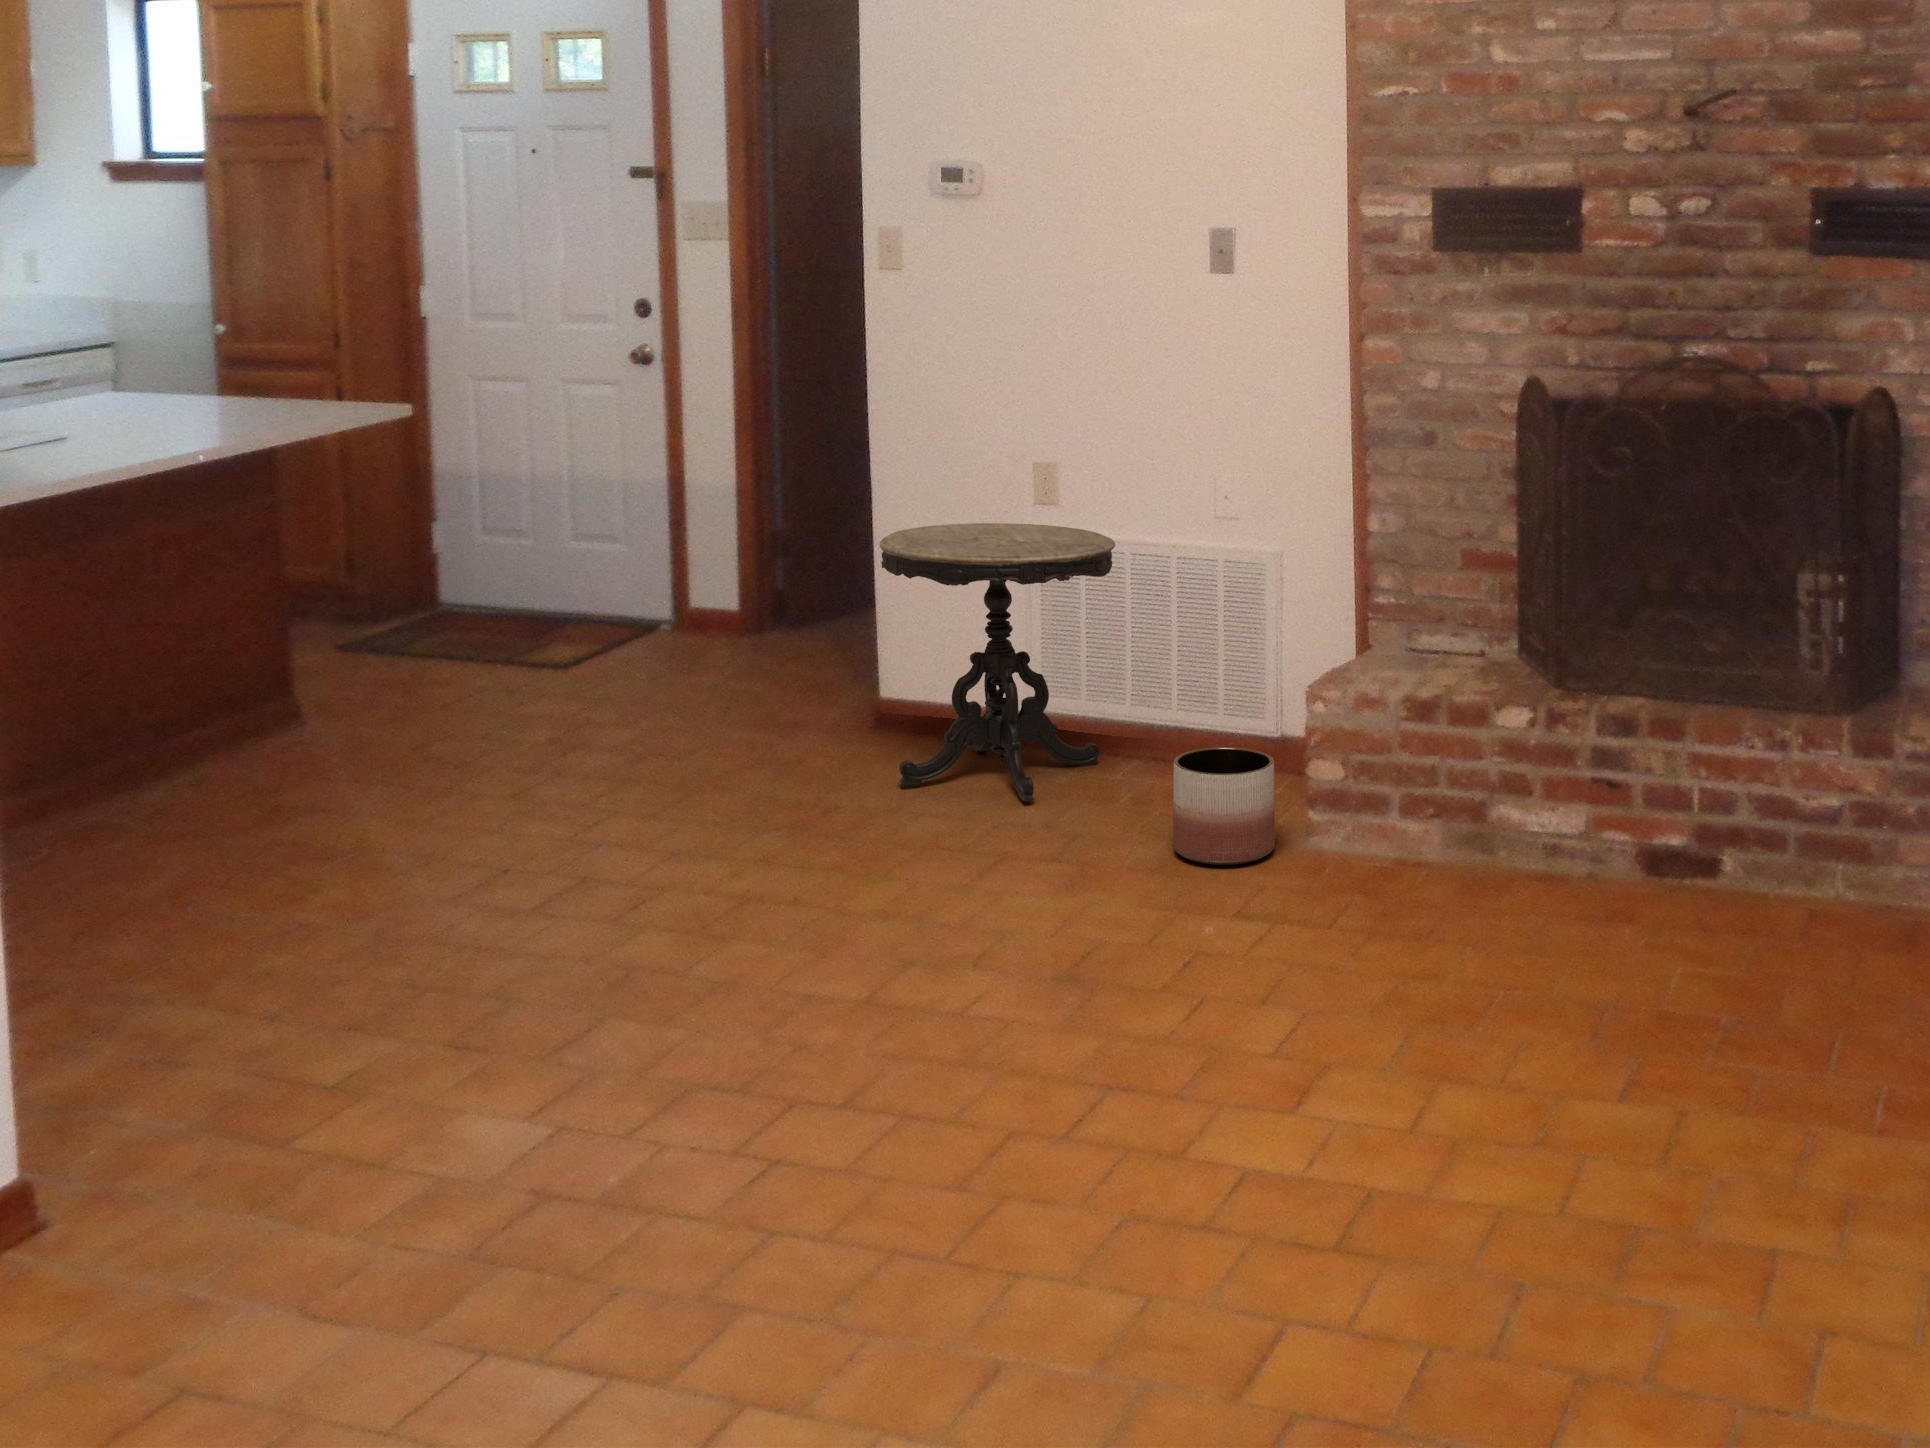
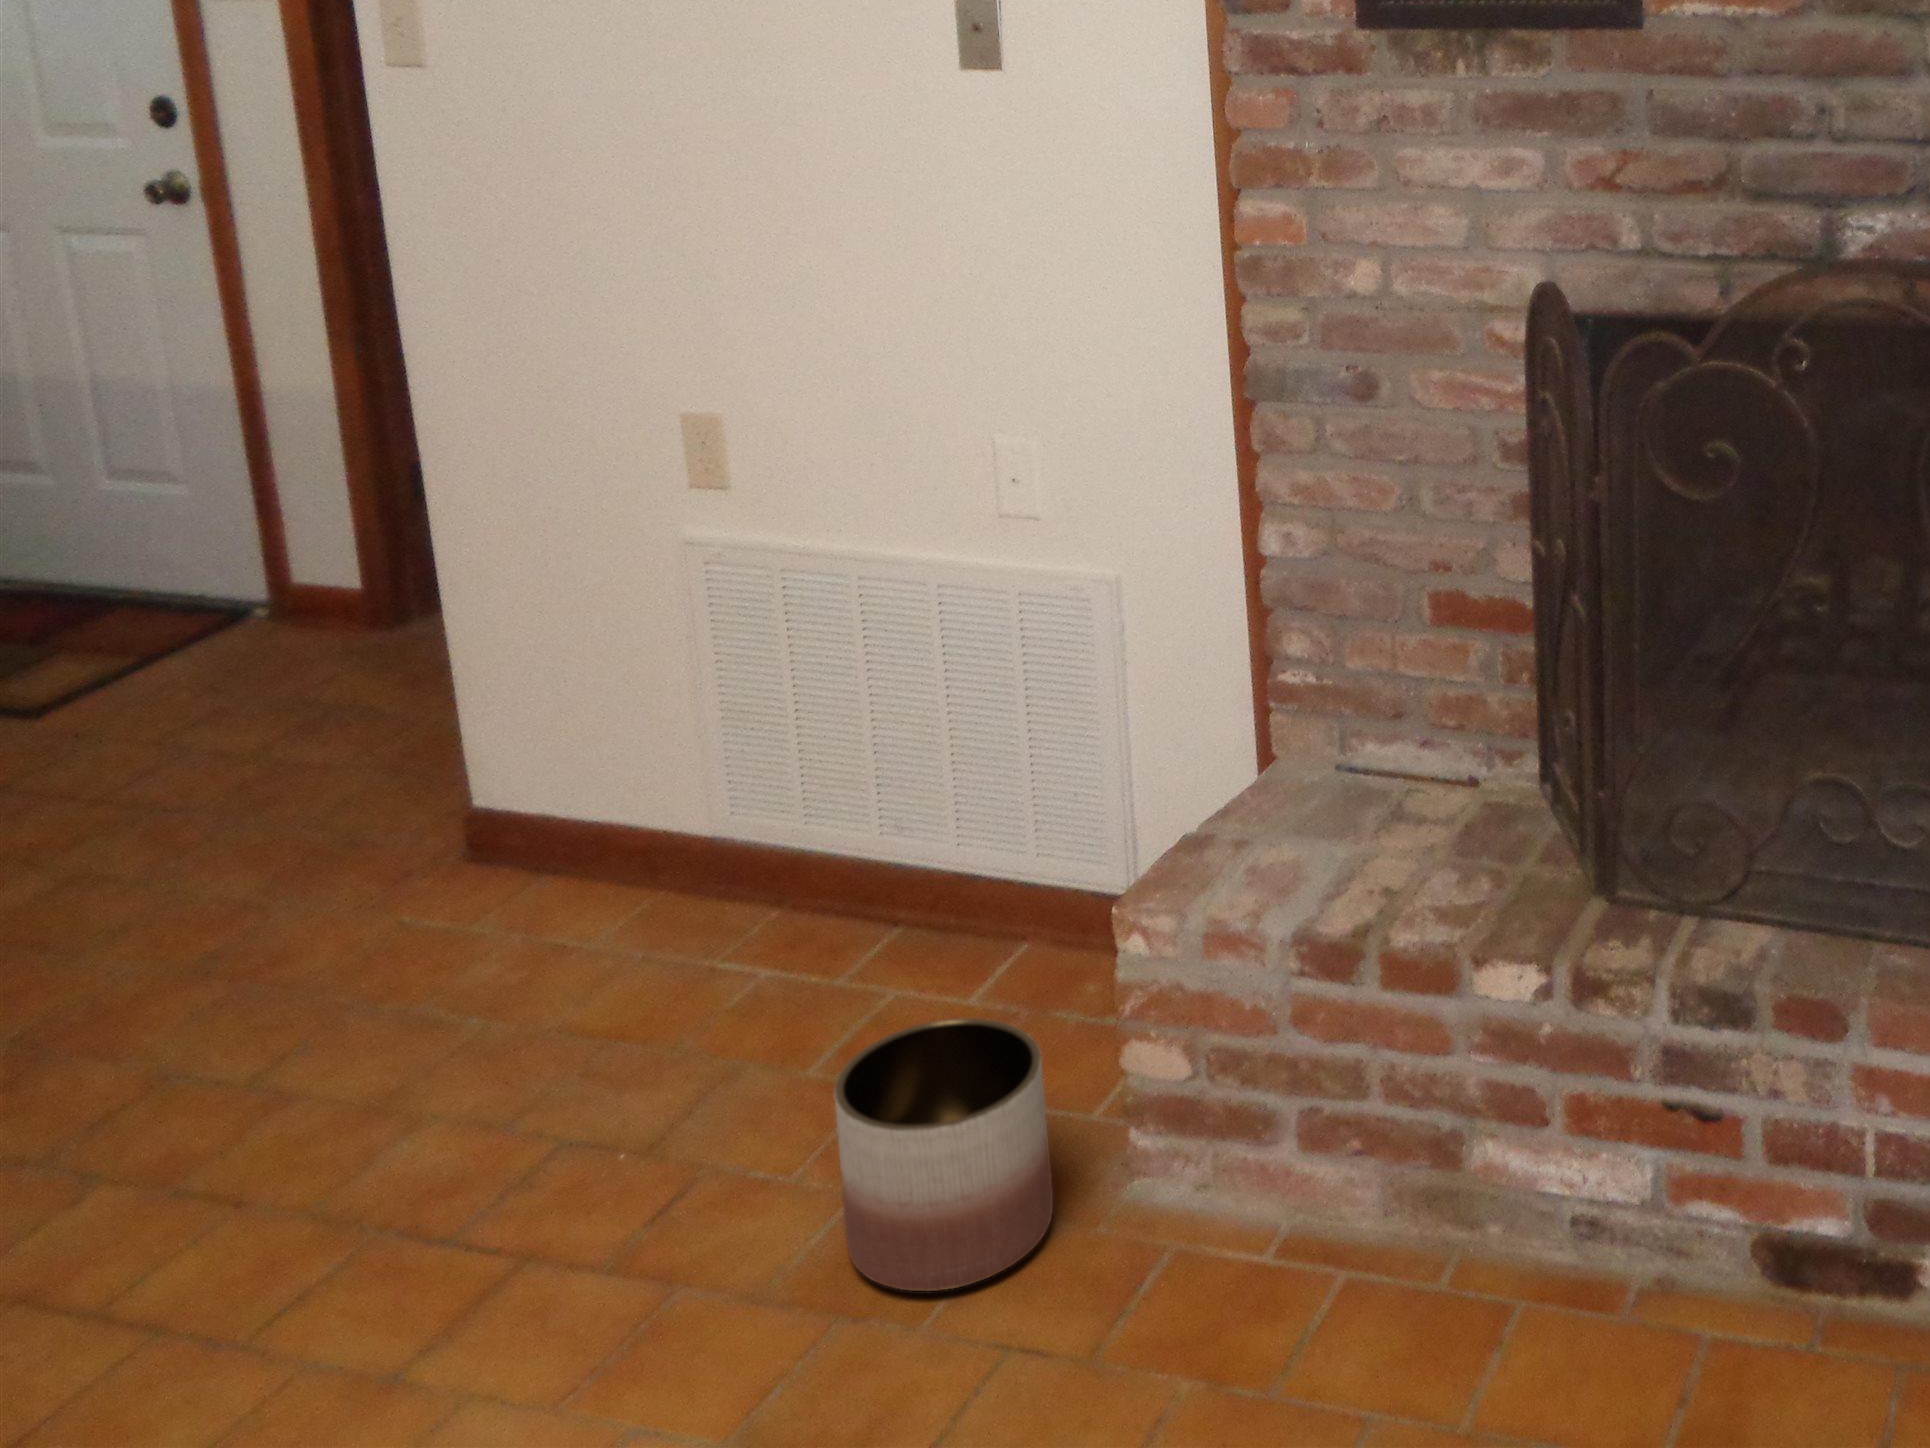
side table: present [880,523,1115,802] -> none [345,527,817,1081]

